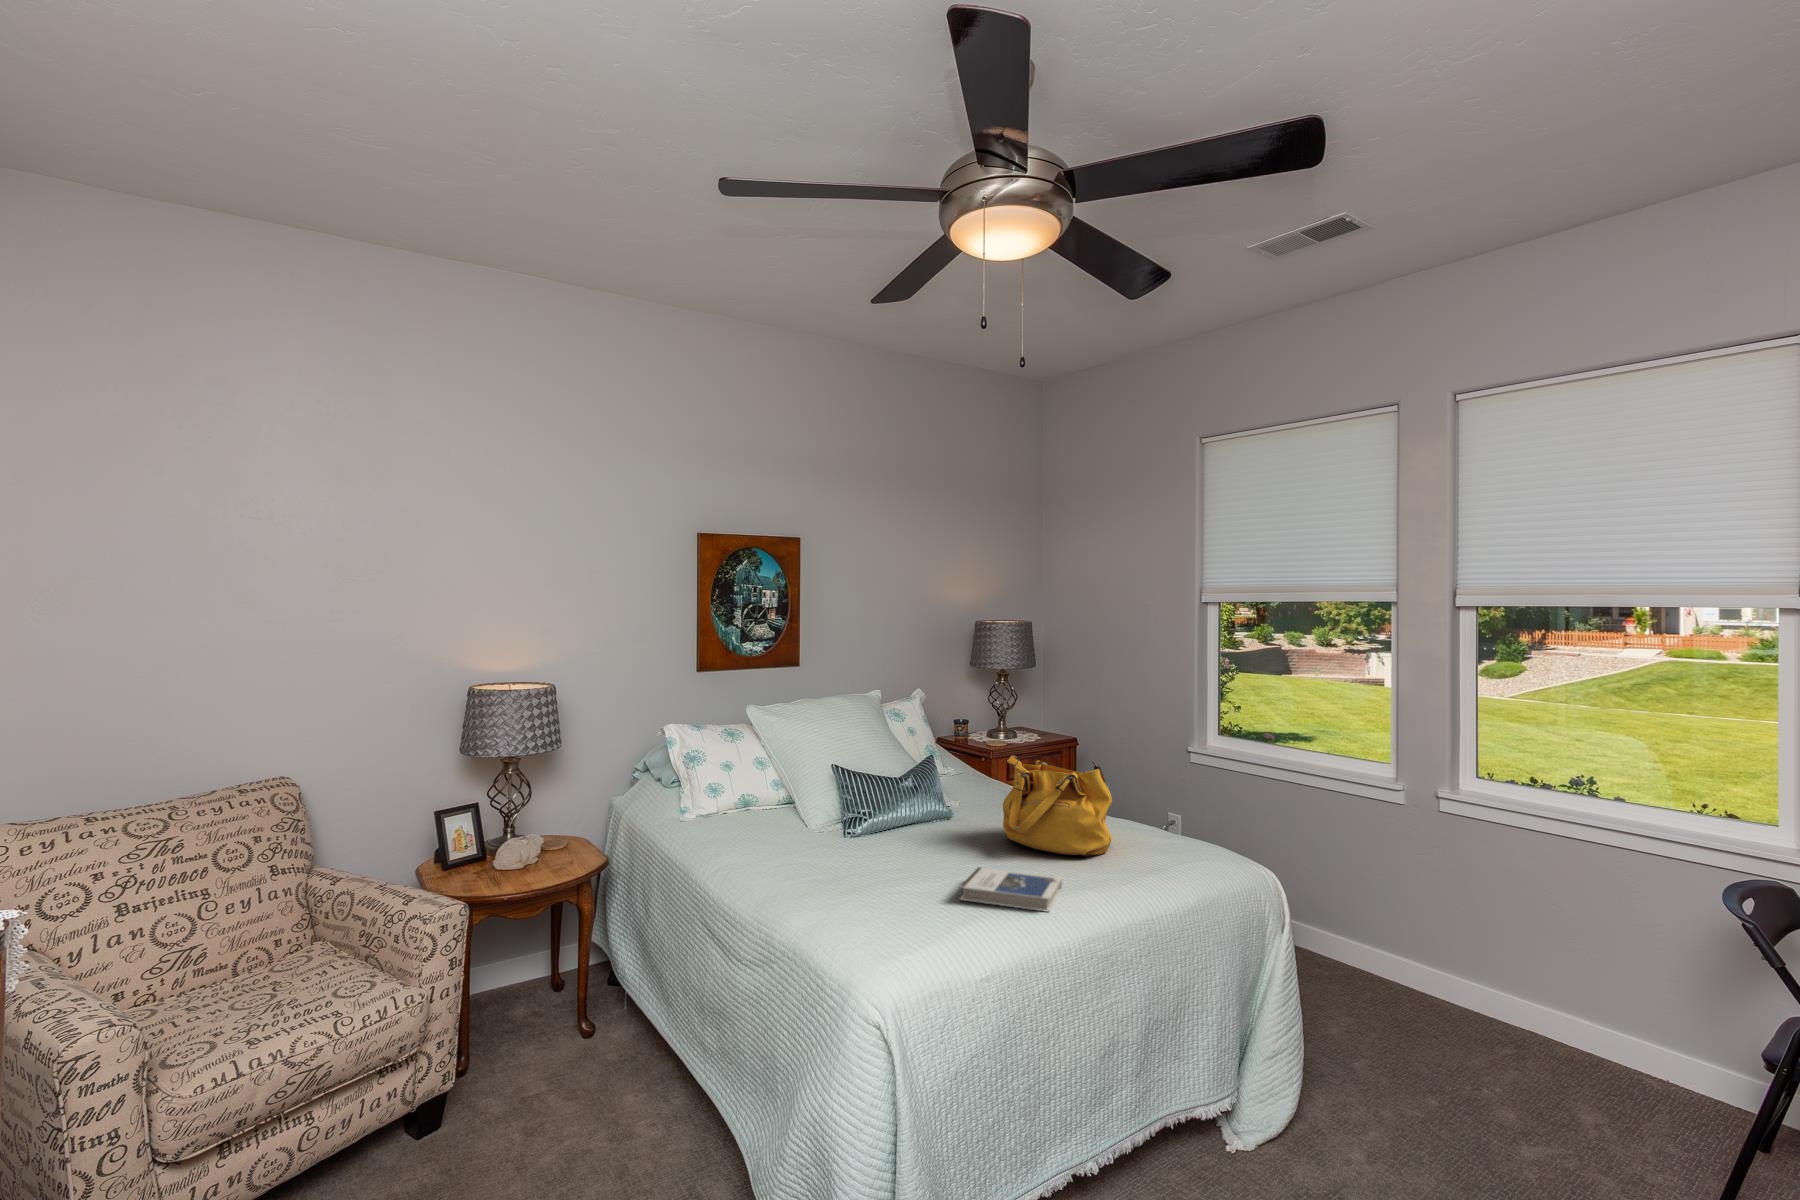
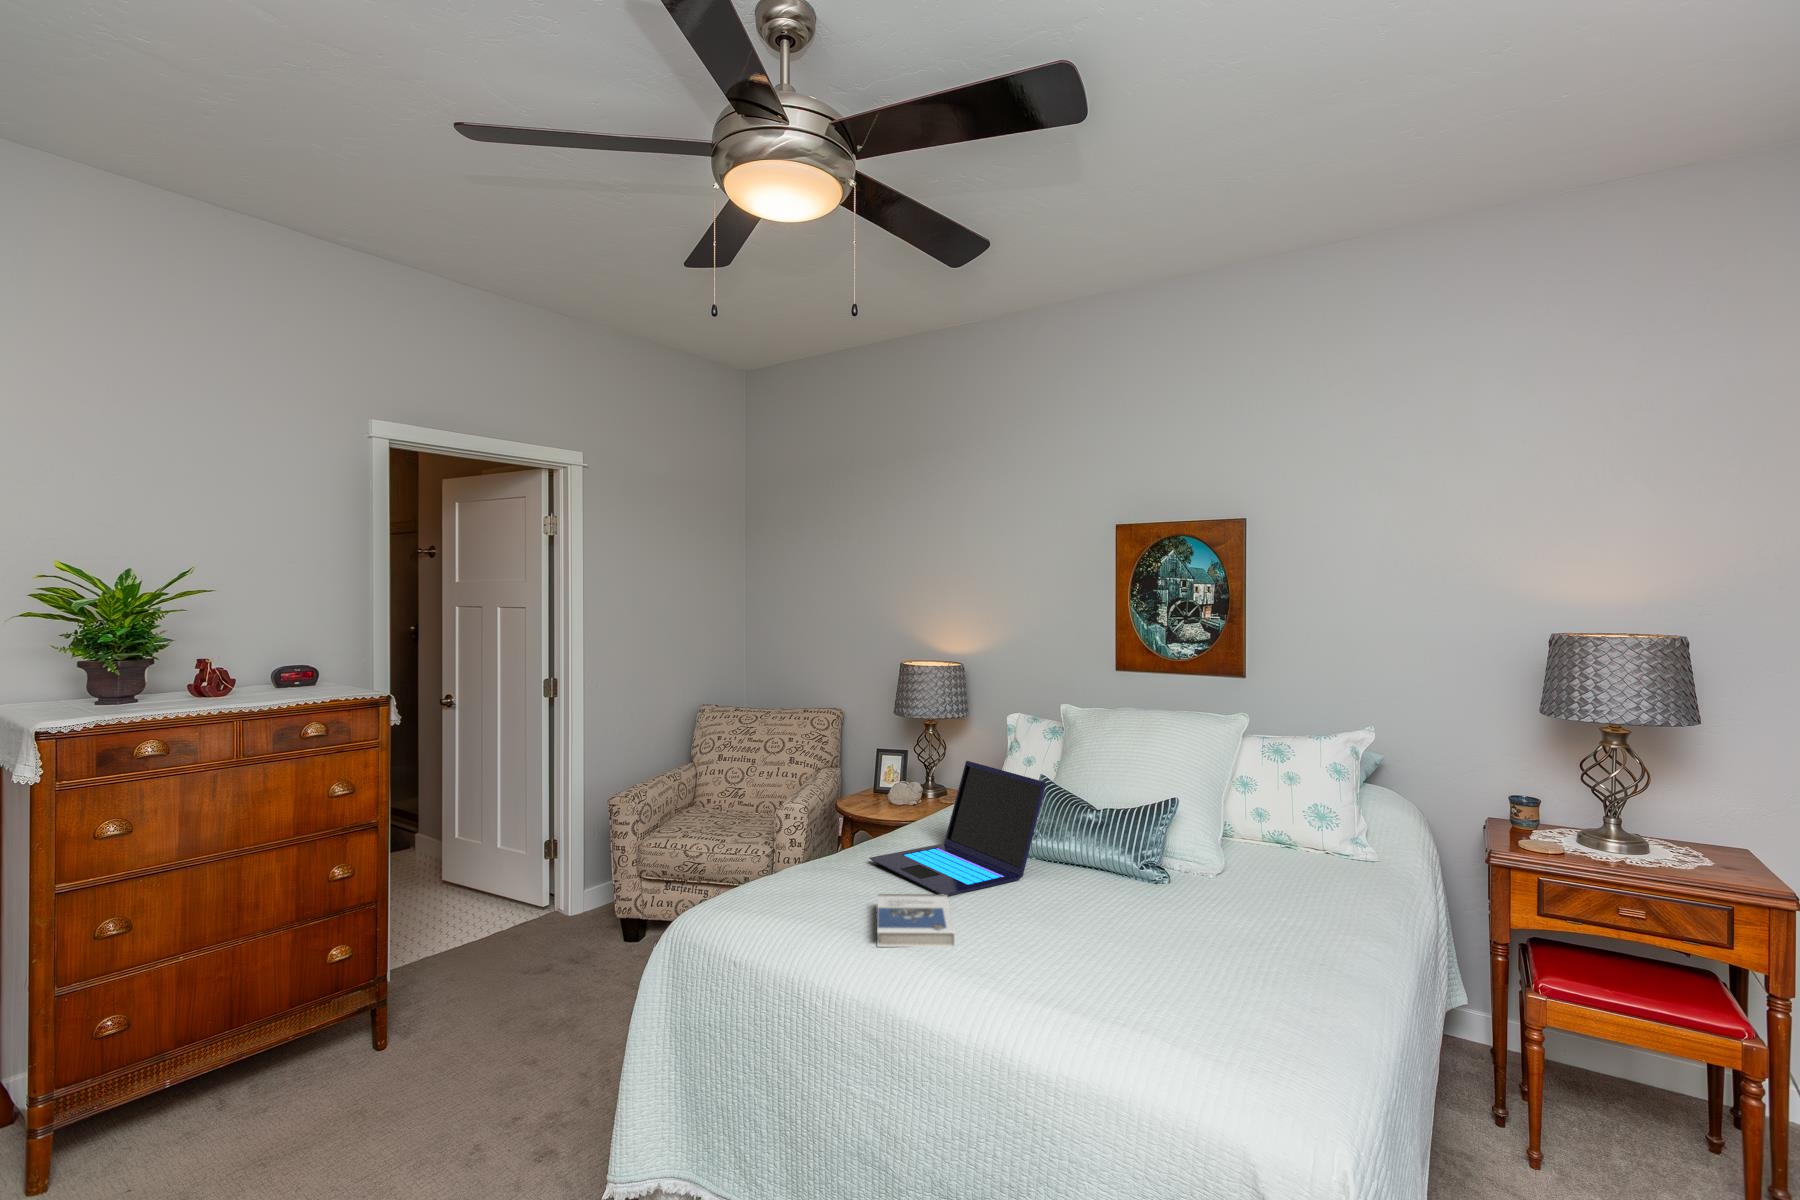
handbag: present [1003,755,1112,856] -> none [1041,800,1201,957]
laptop: none [810,763,948,886] -> present [869,761,1046,896]

